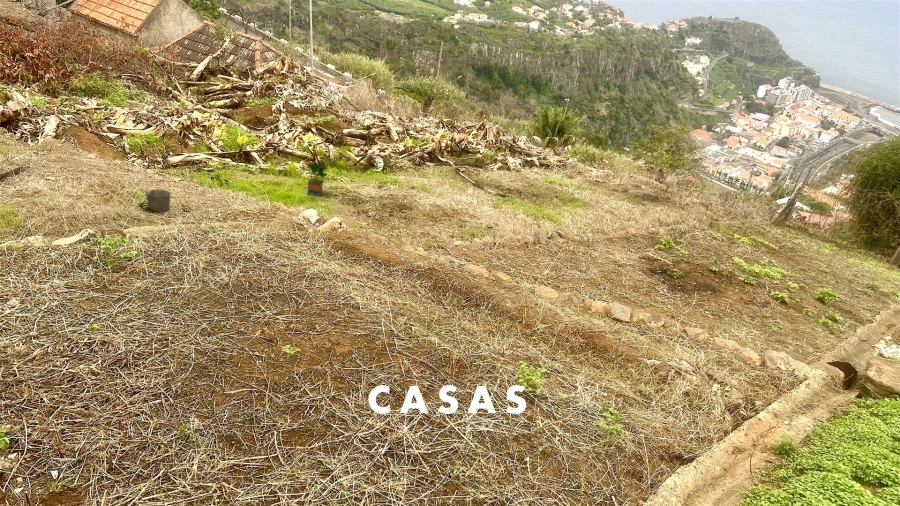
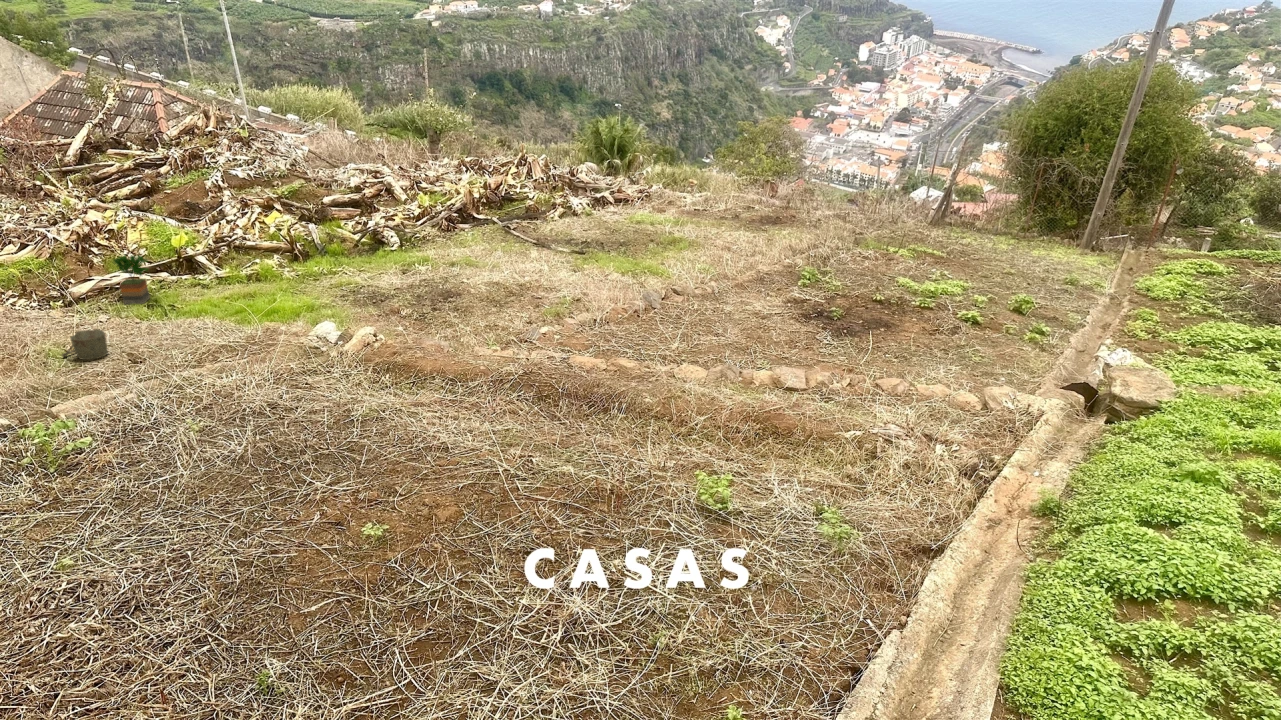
potted tree: present [307,163,327,197] -> present [113,255,150,304]

